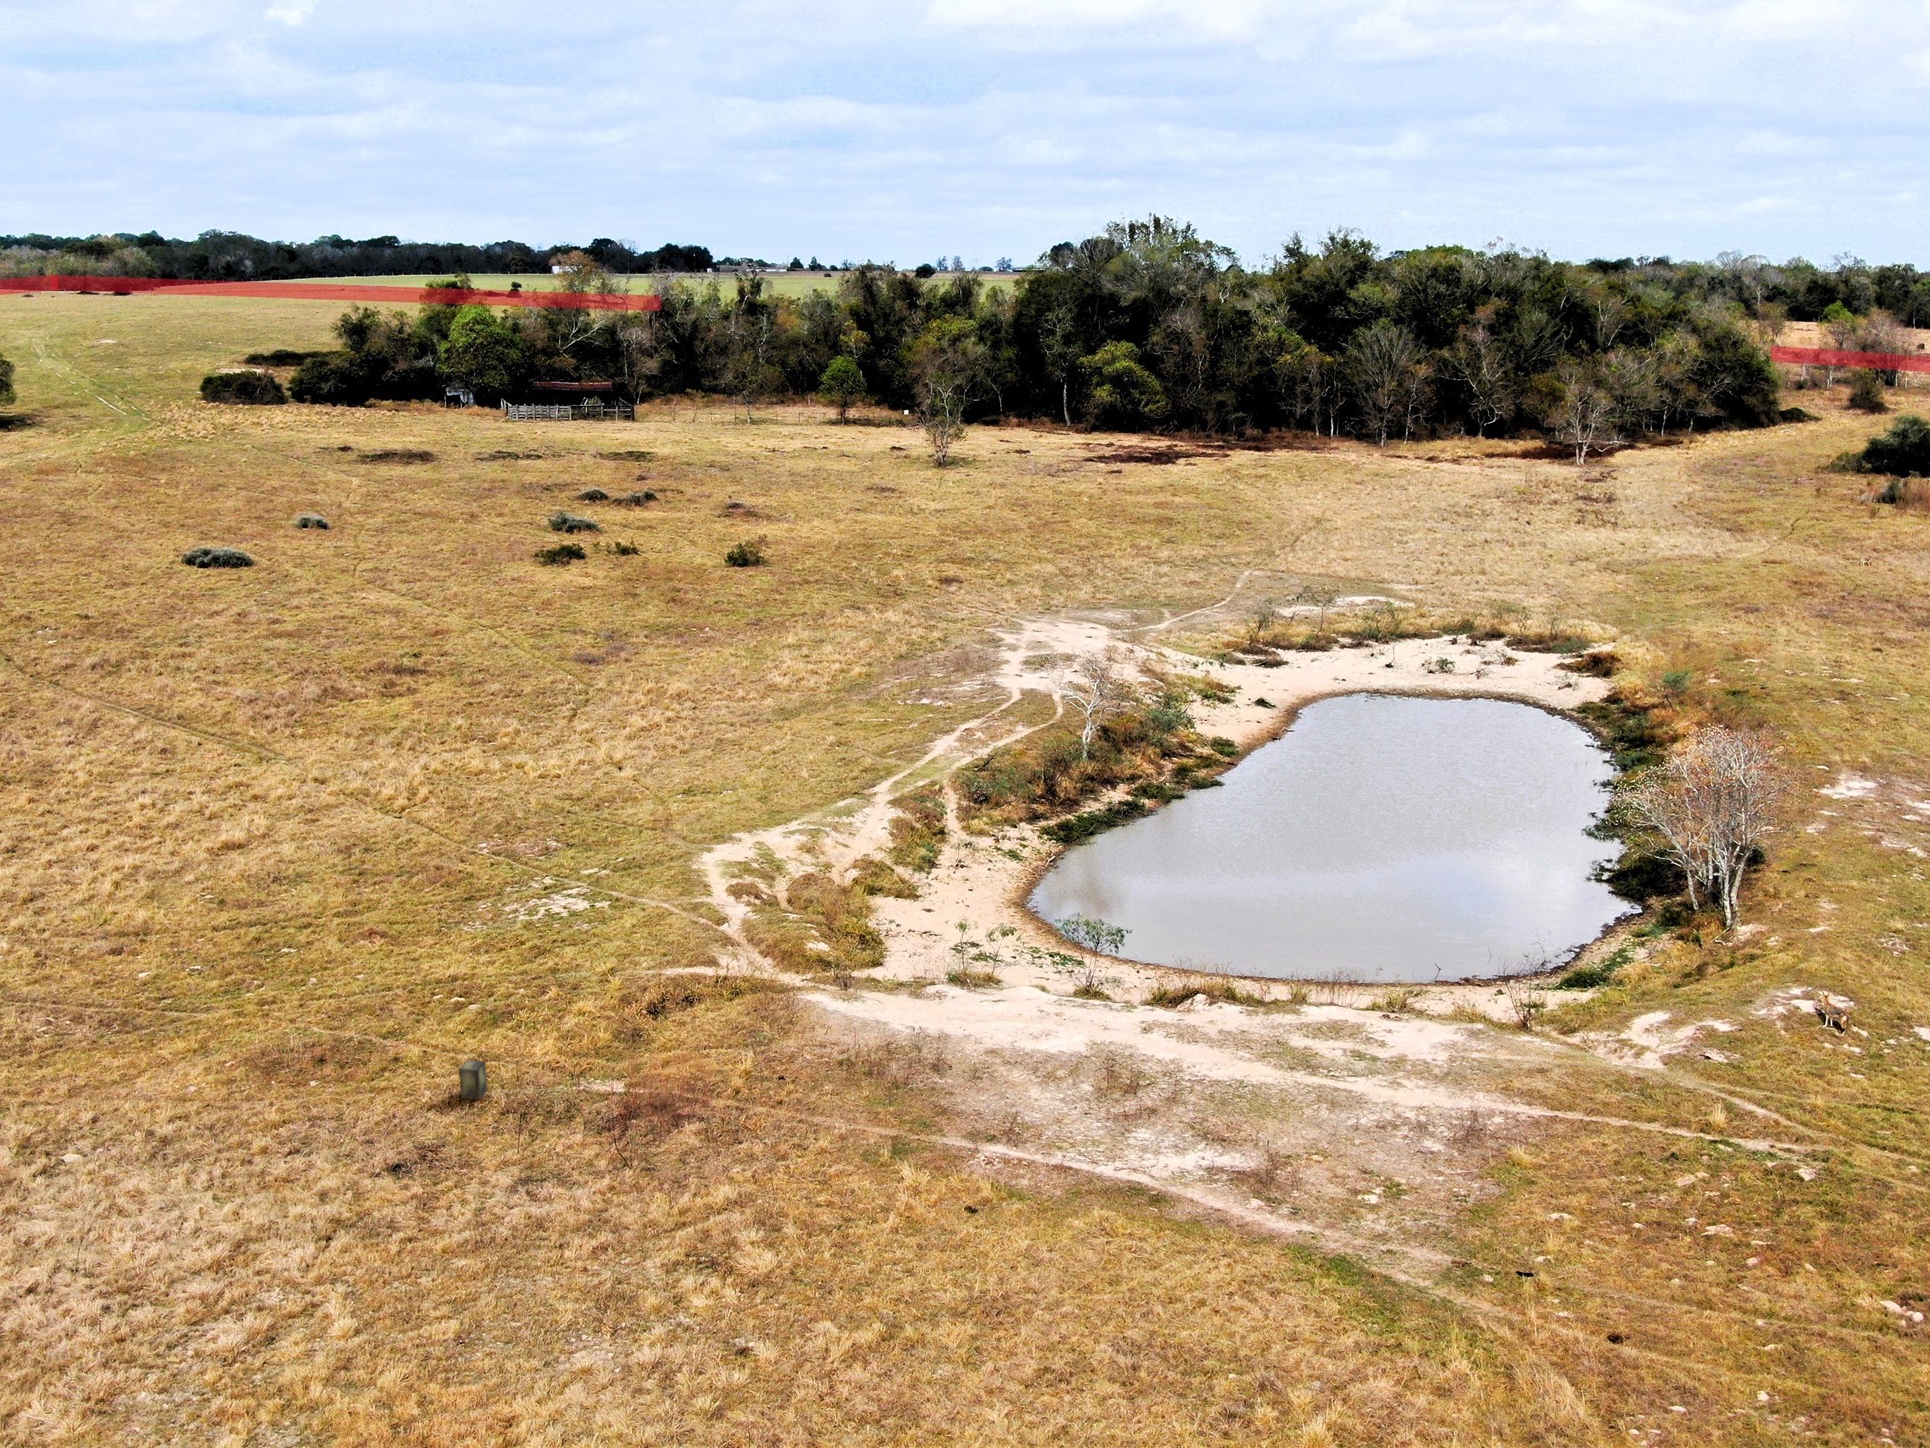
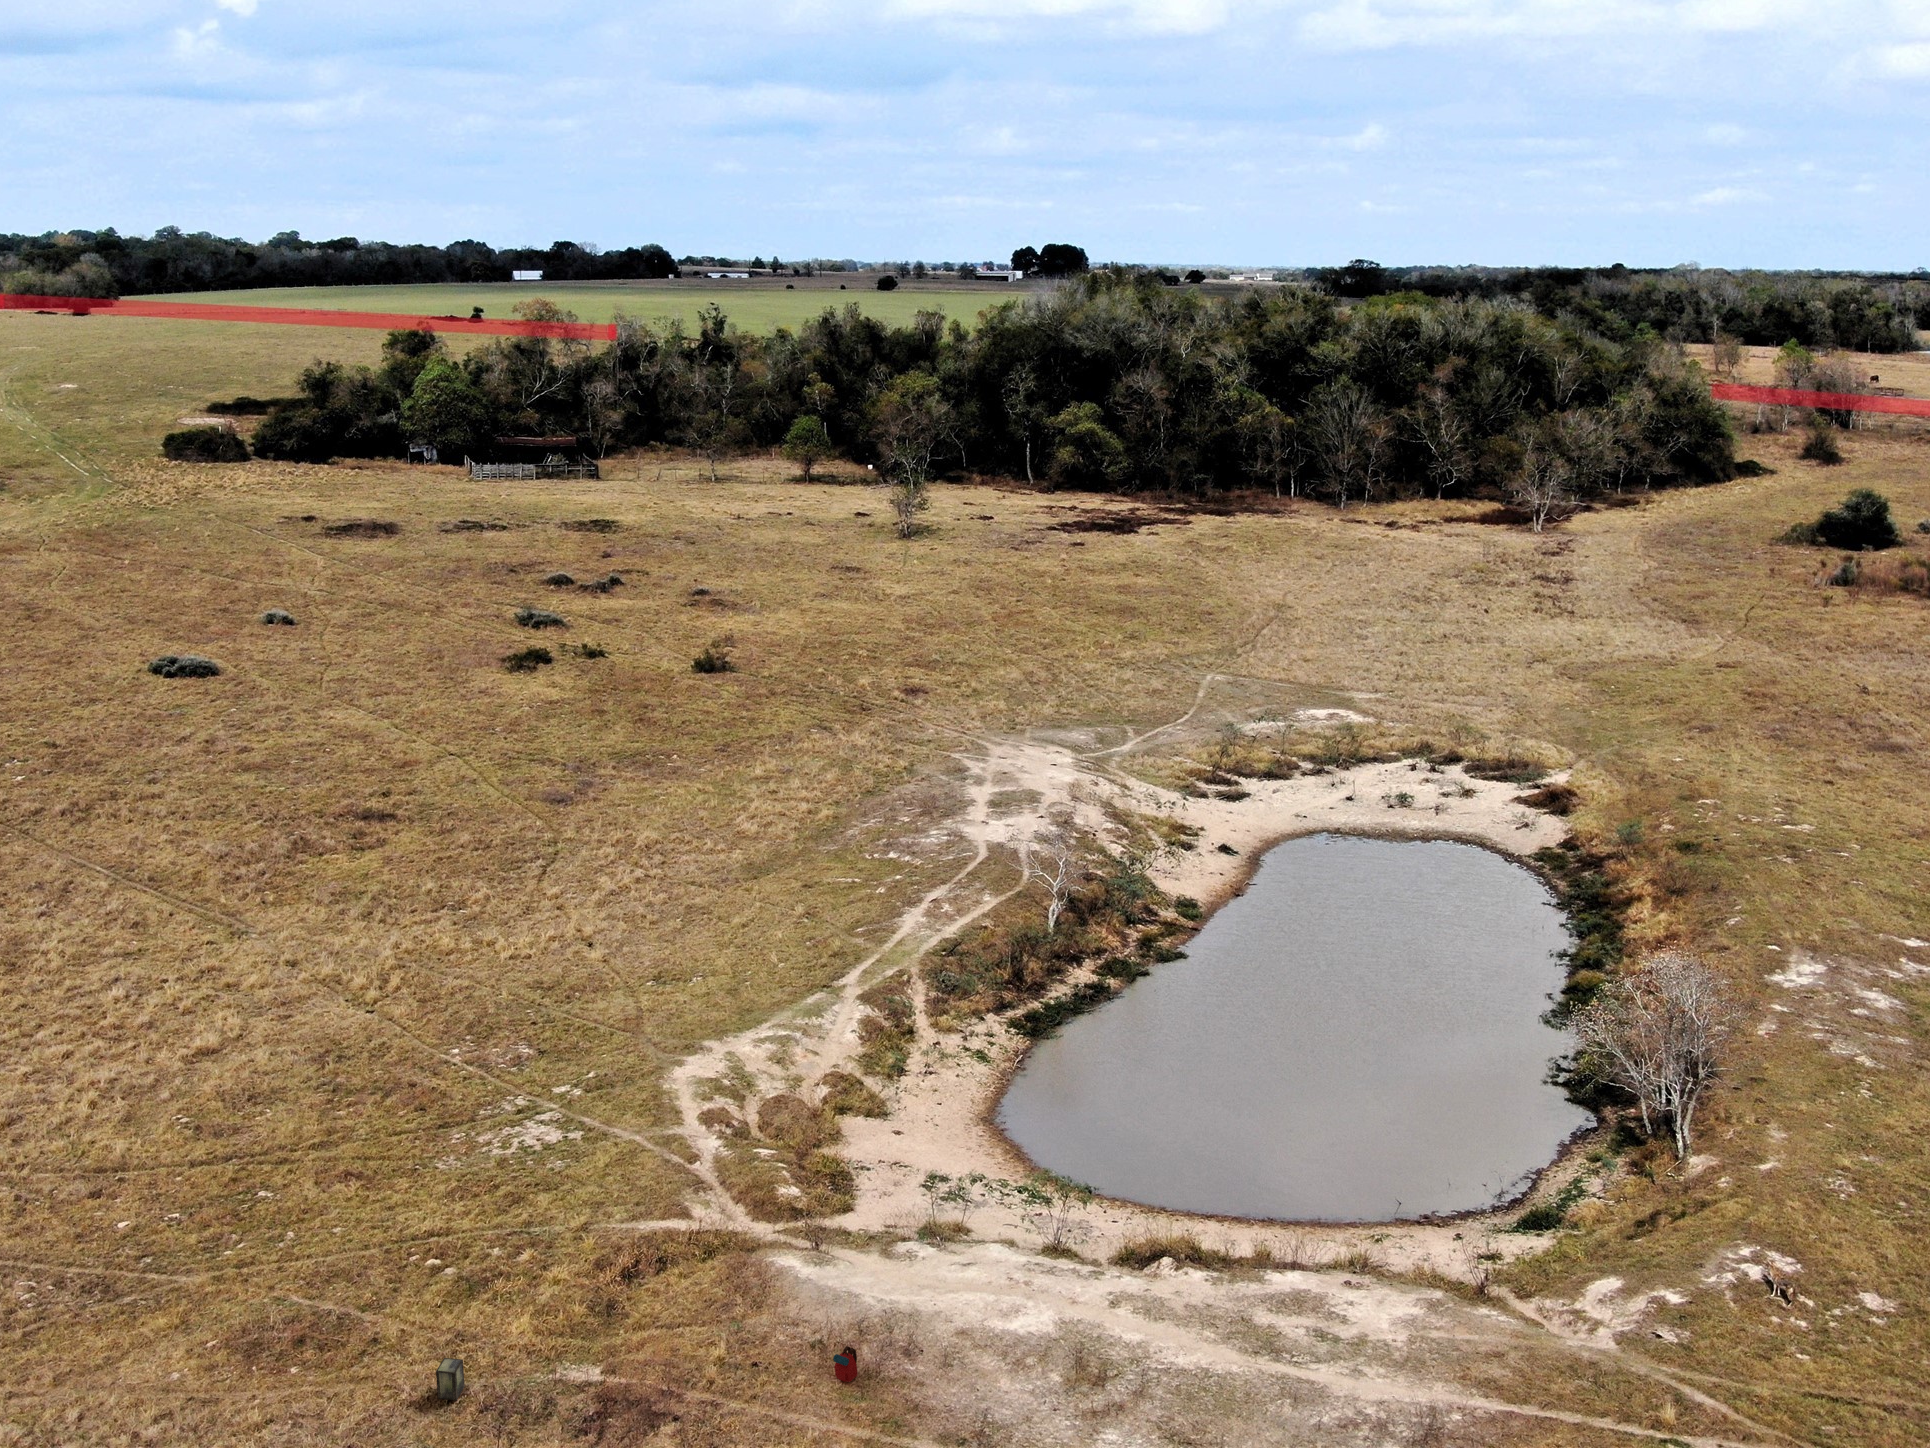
backpack: none [858,1055,884,1089] -> present [833,1346,858,1382]

